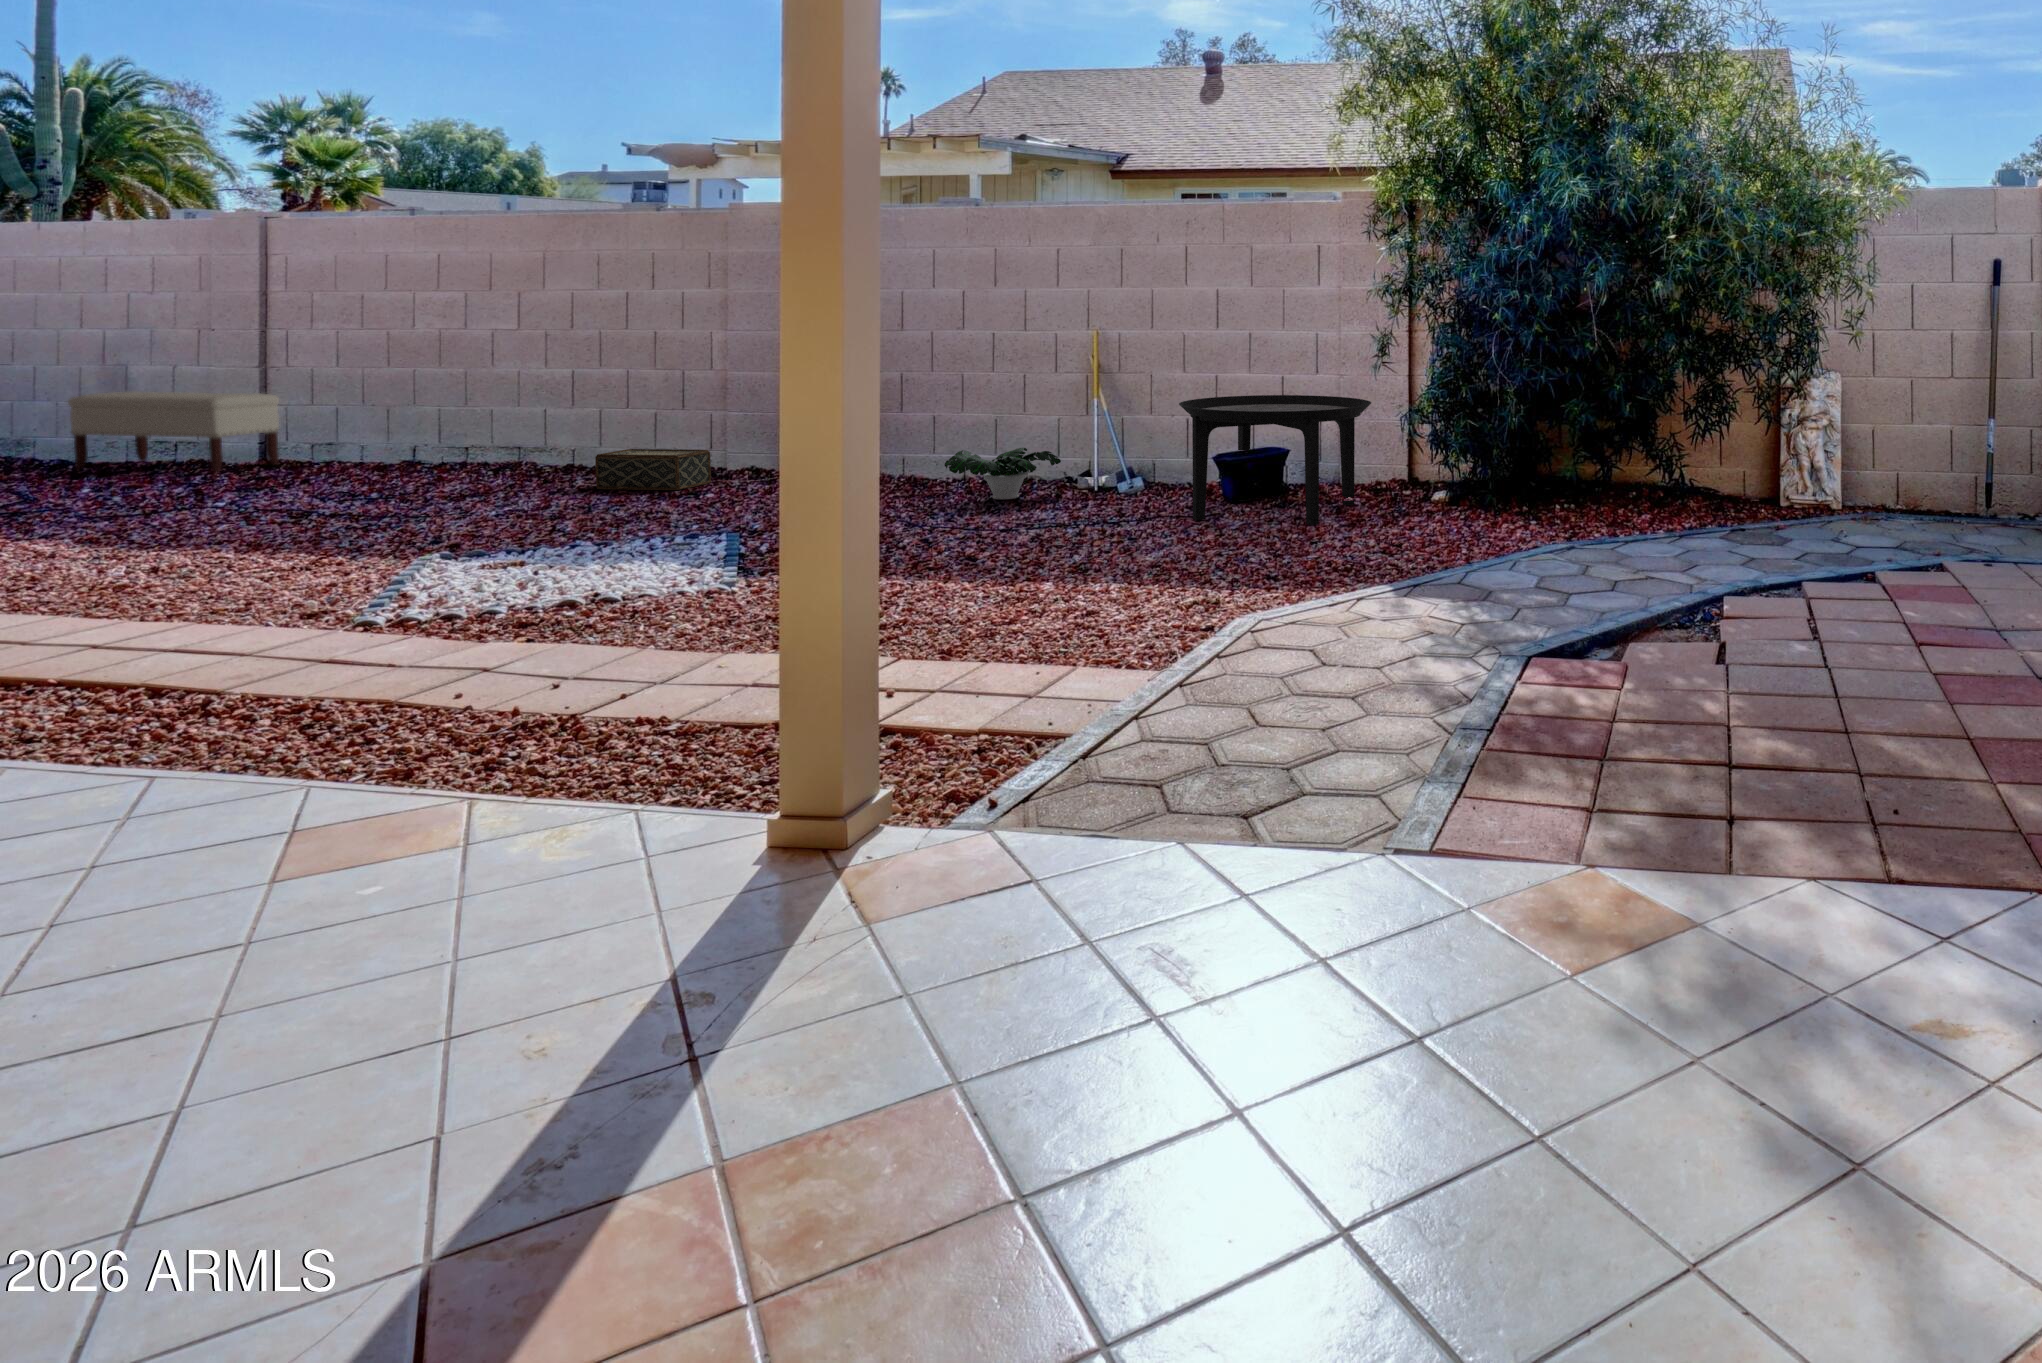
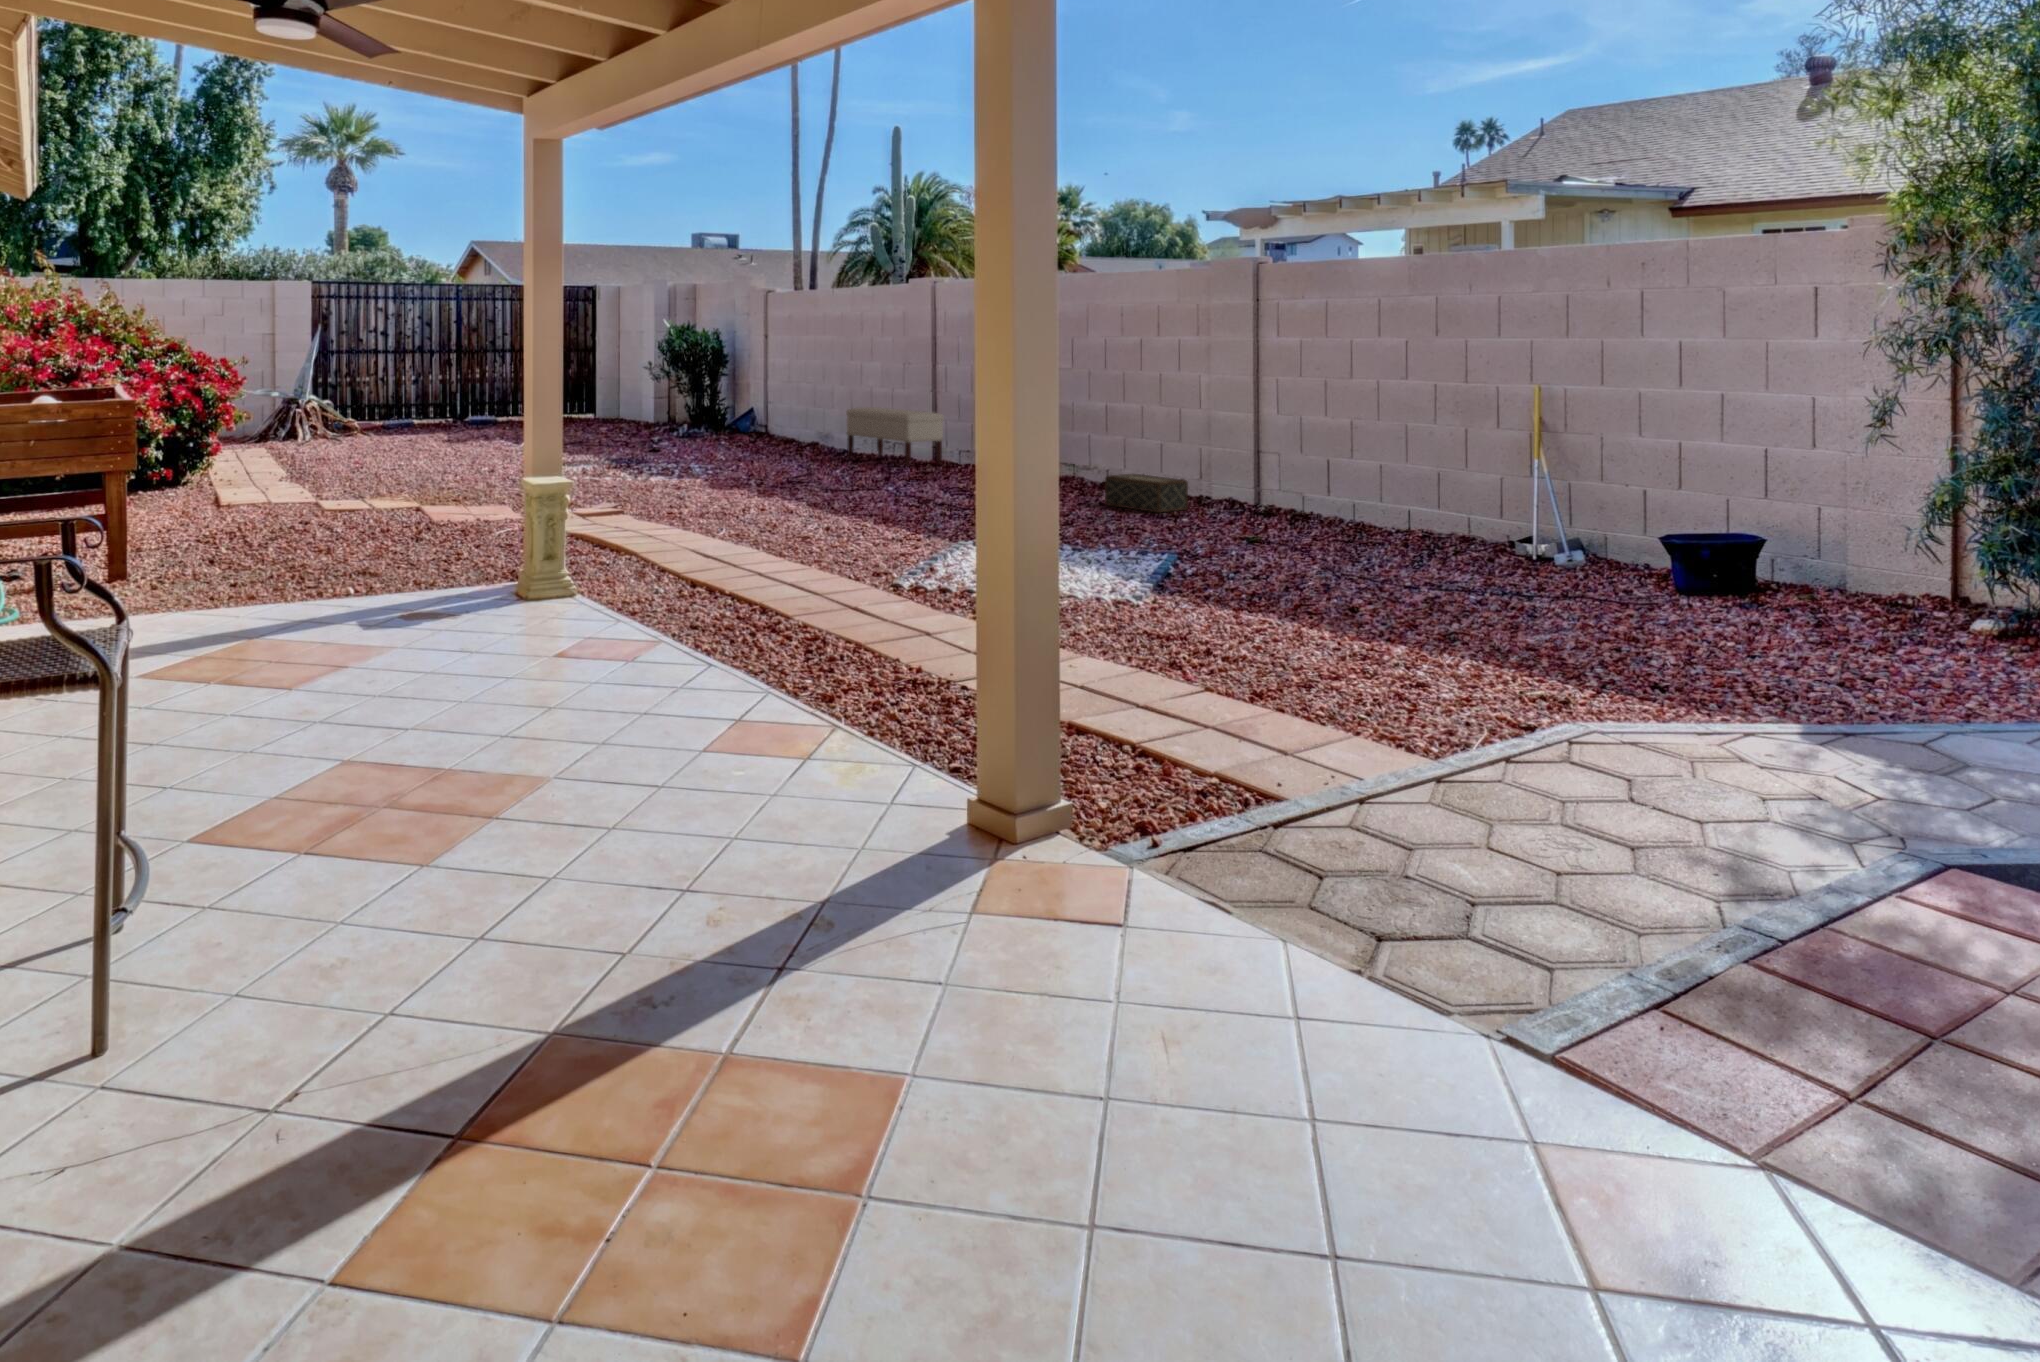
round table: present [1179,395,1371,525] -> none [1604,466,1886,639]
potted plant: present [944,448,1061,499] -> none [1366,501,1488,557]

